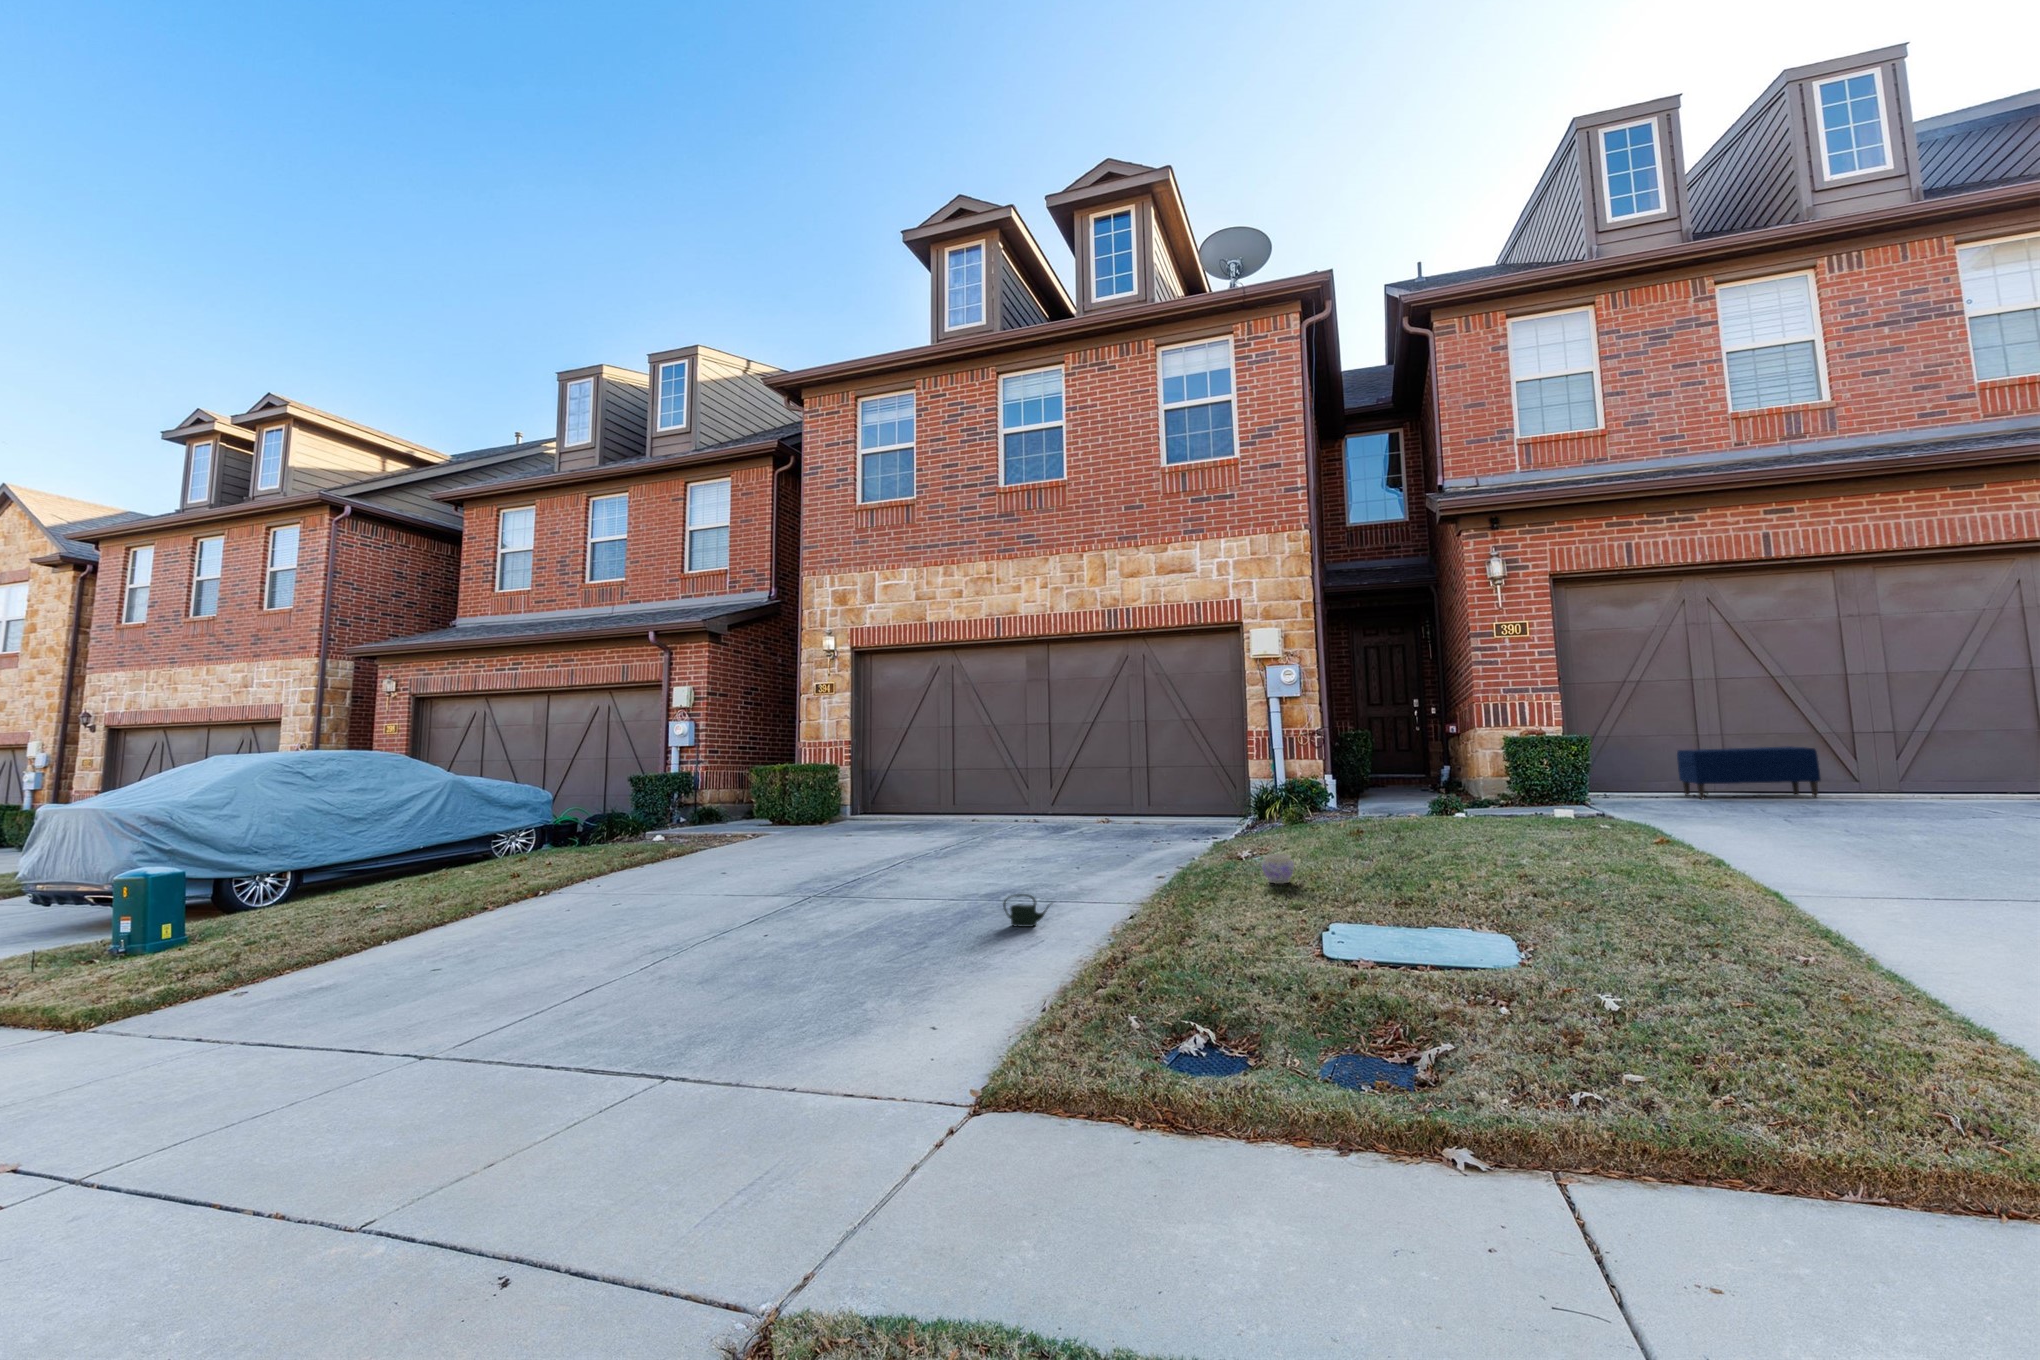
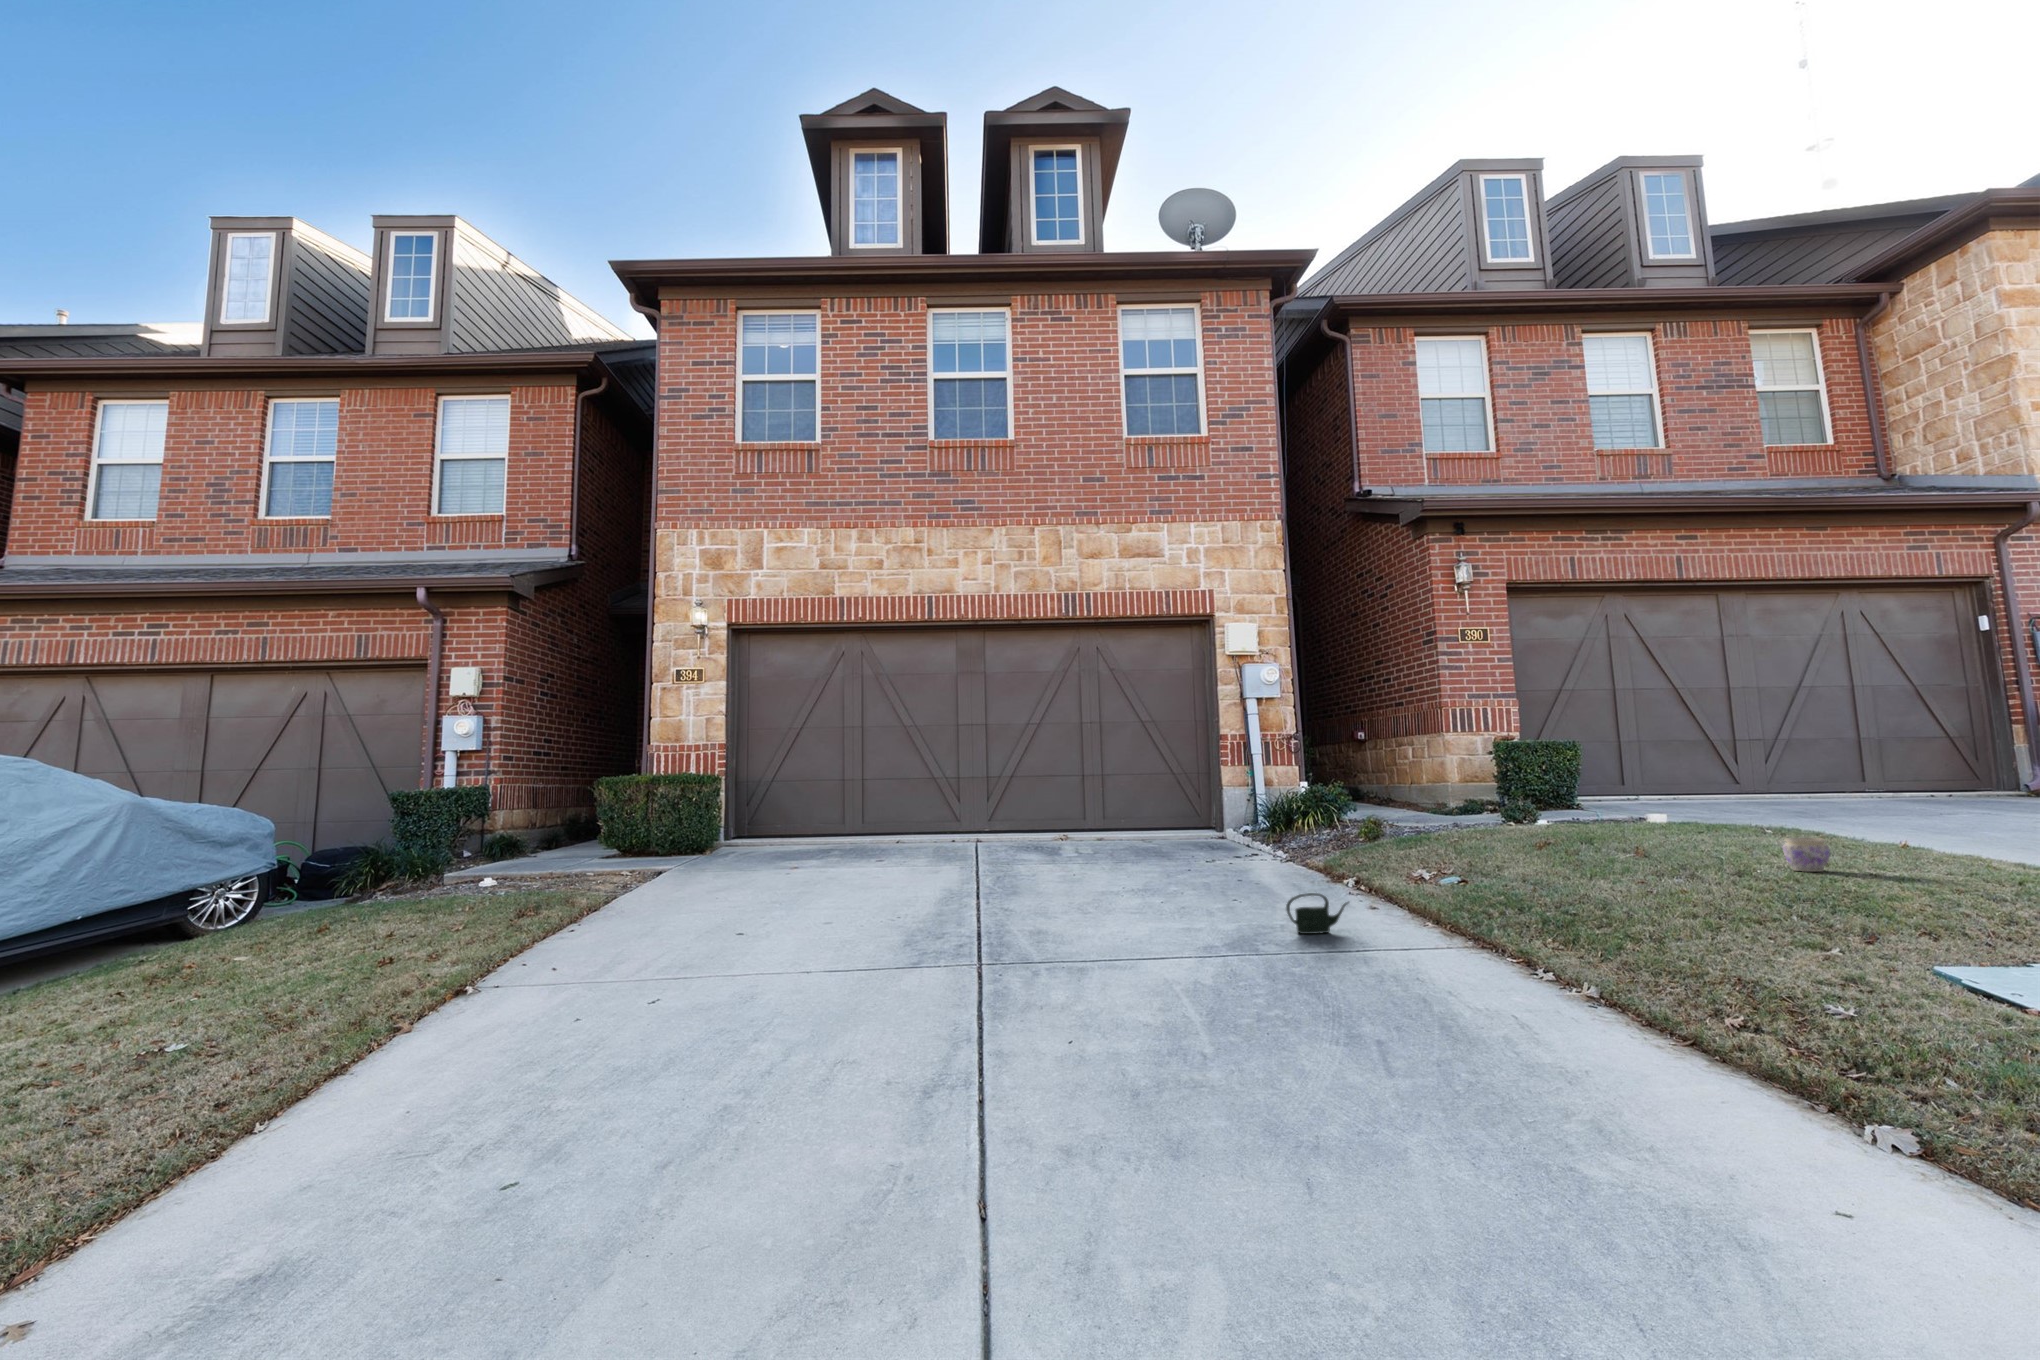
bench: present [1677,746,1821,799] -> none [1609,753,1732,802]
planter: present [1262,854,1294,884] -> present [1783,838,1830,872]

